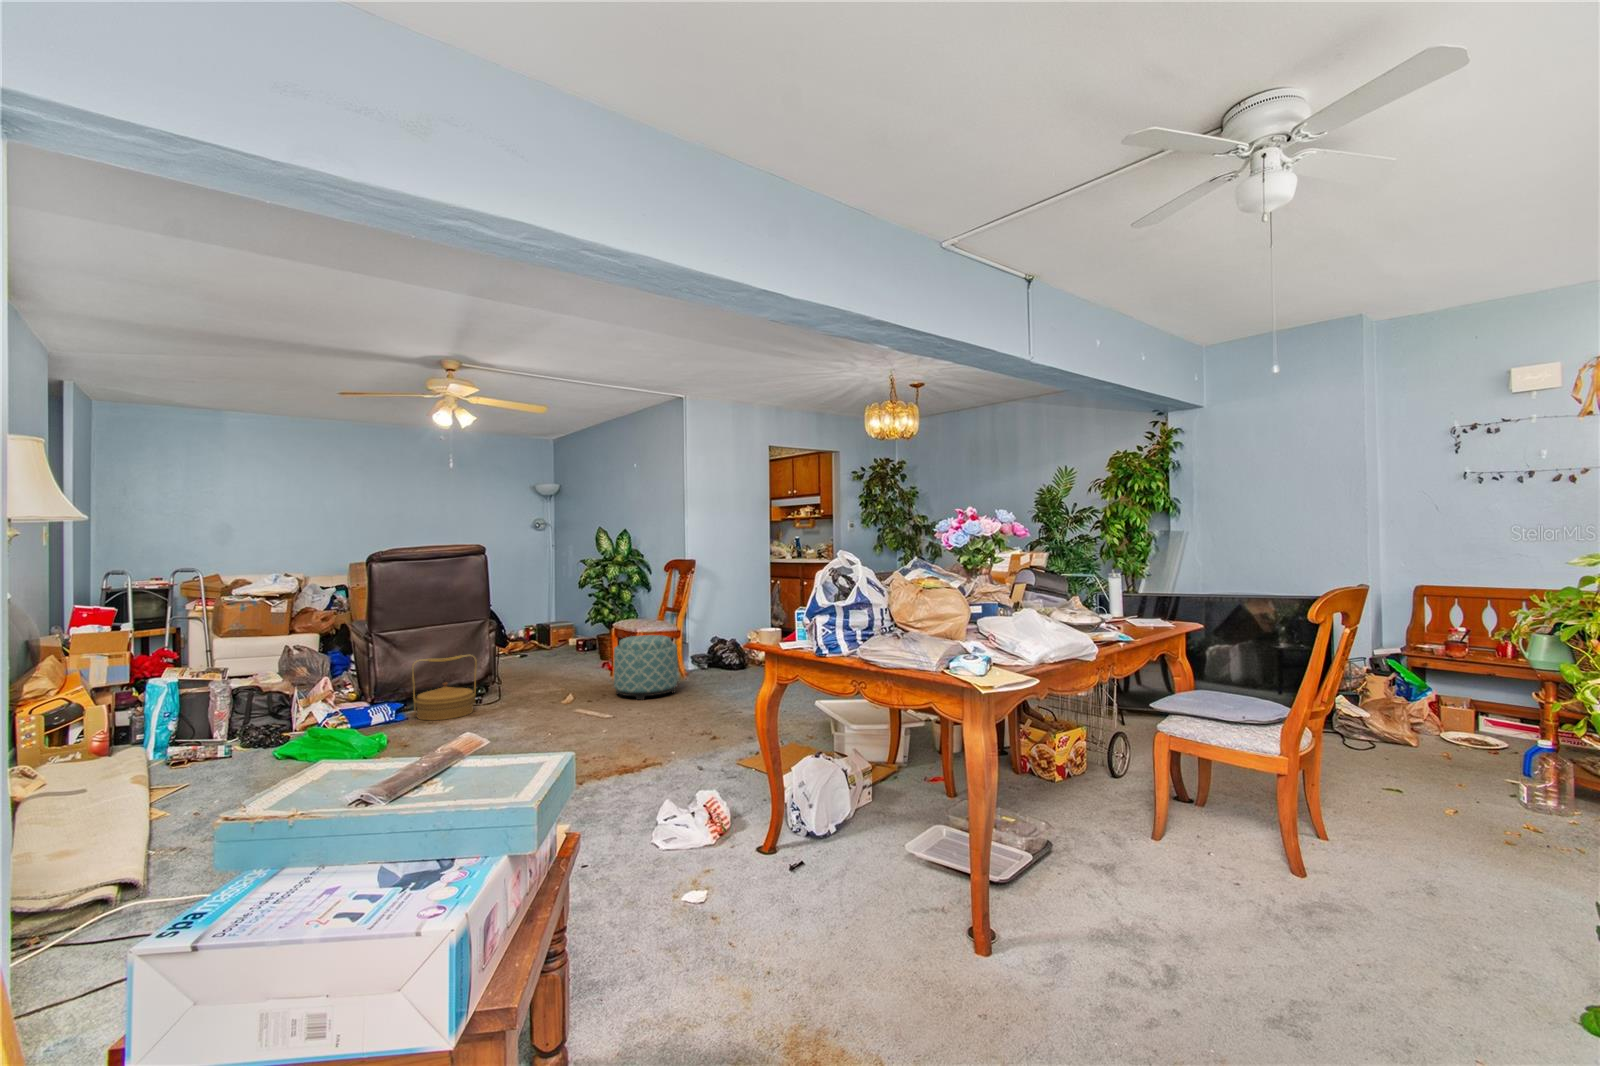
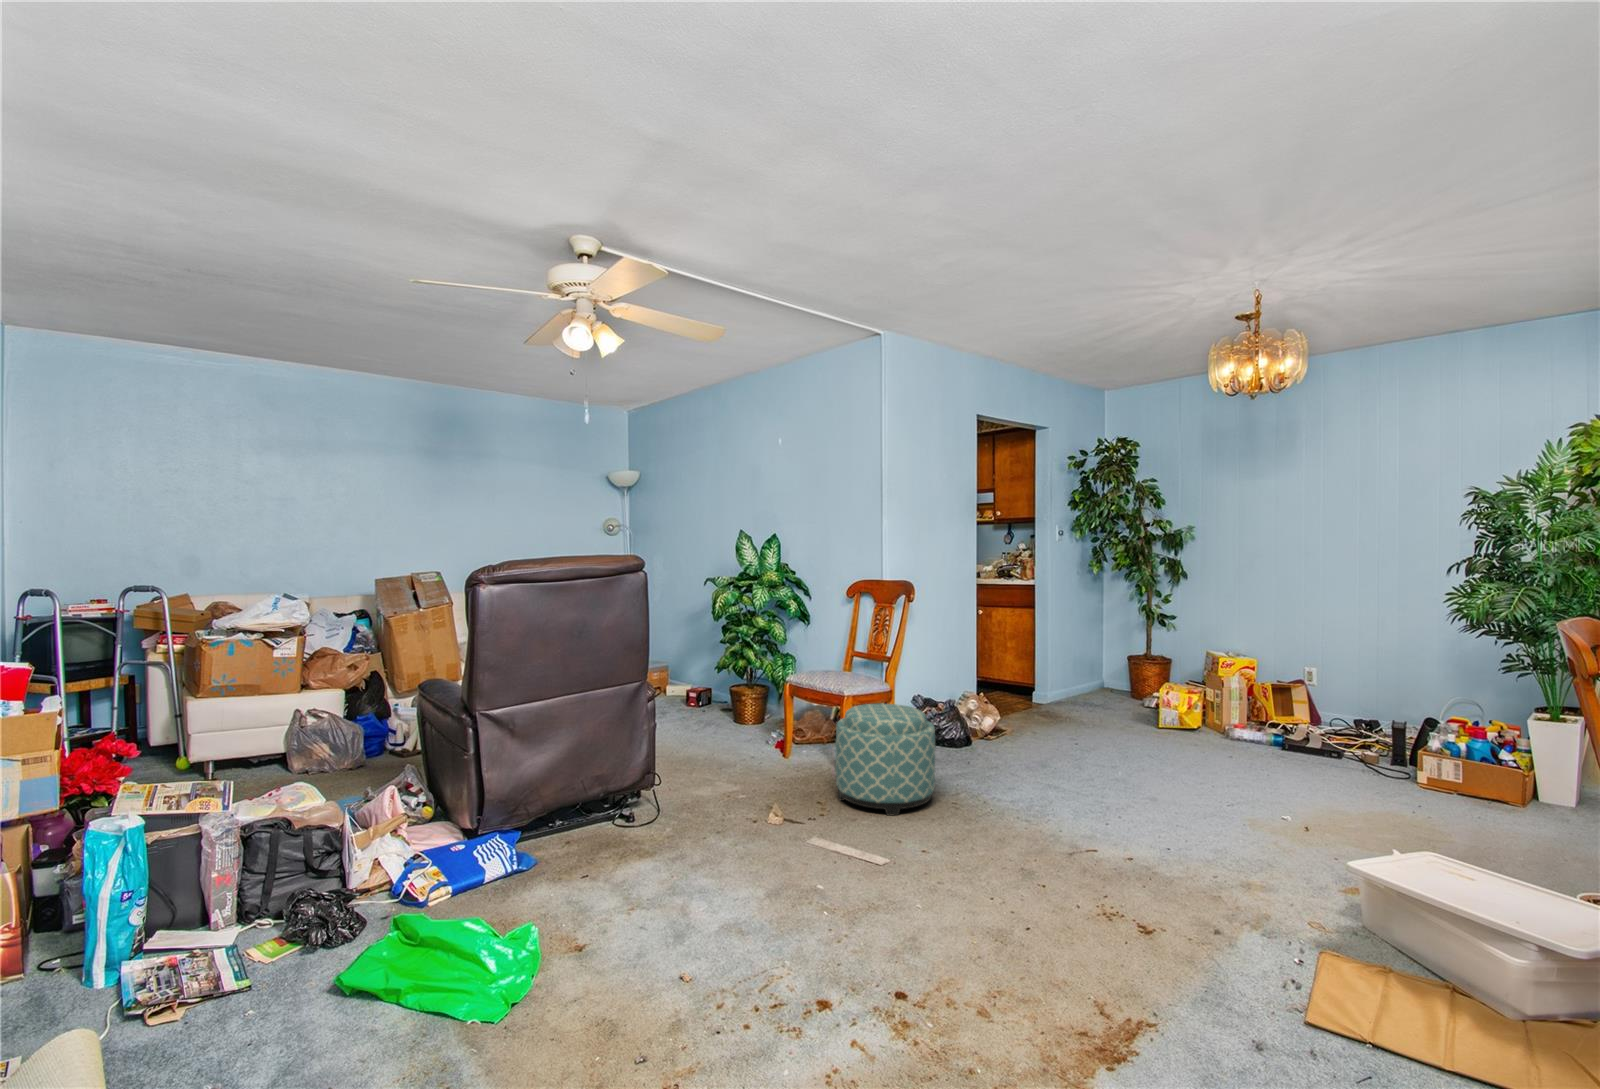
woven basket: present [412,655,477,720] -> none [544,744,642,865]

